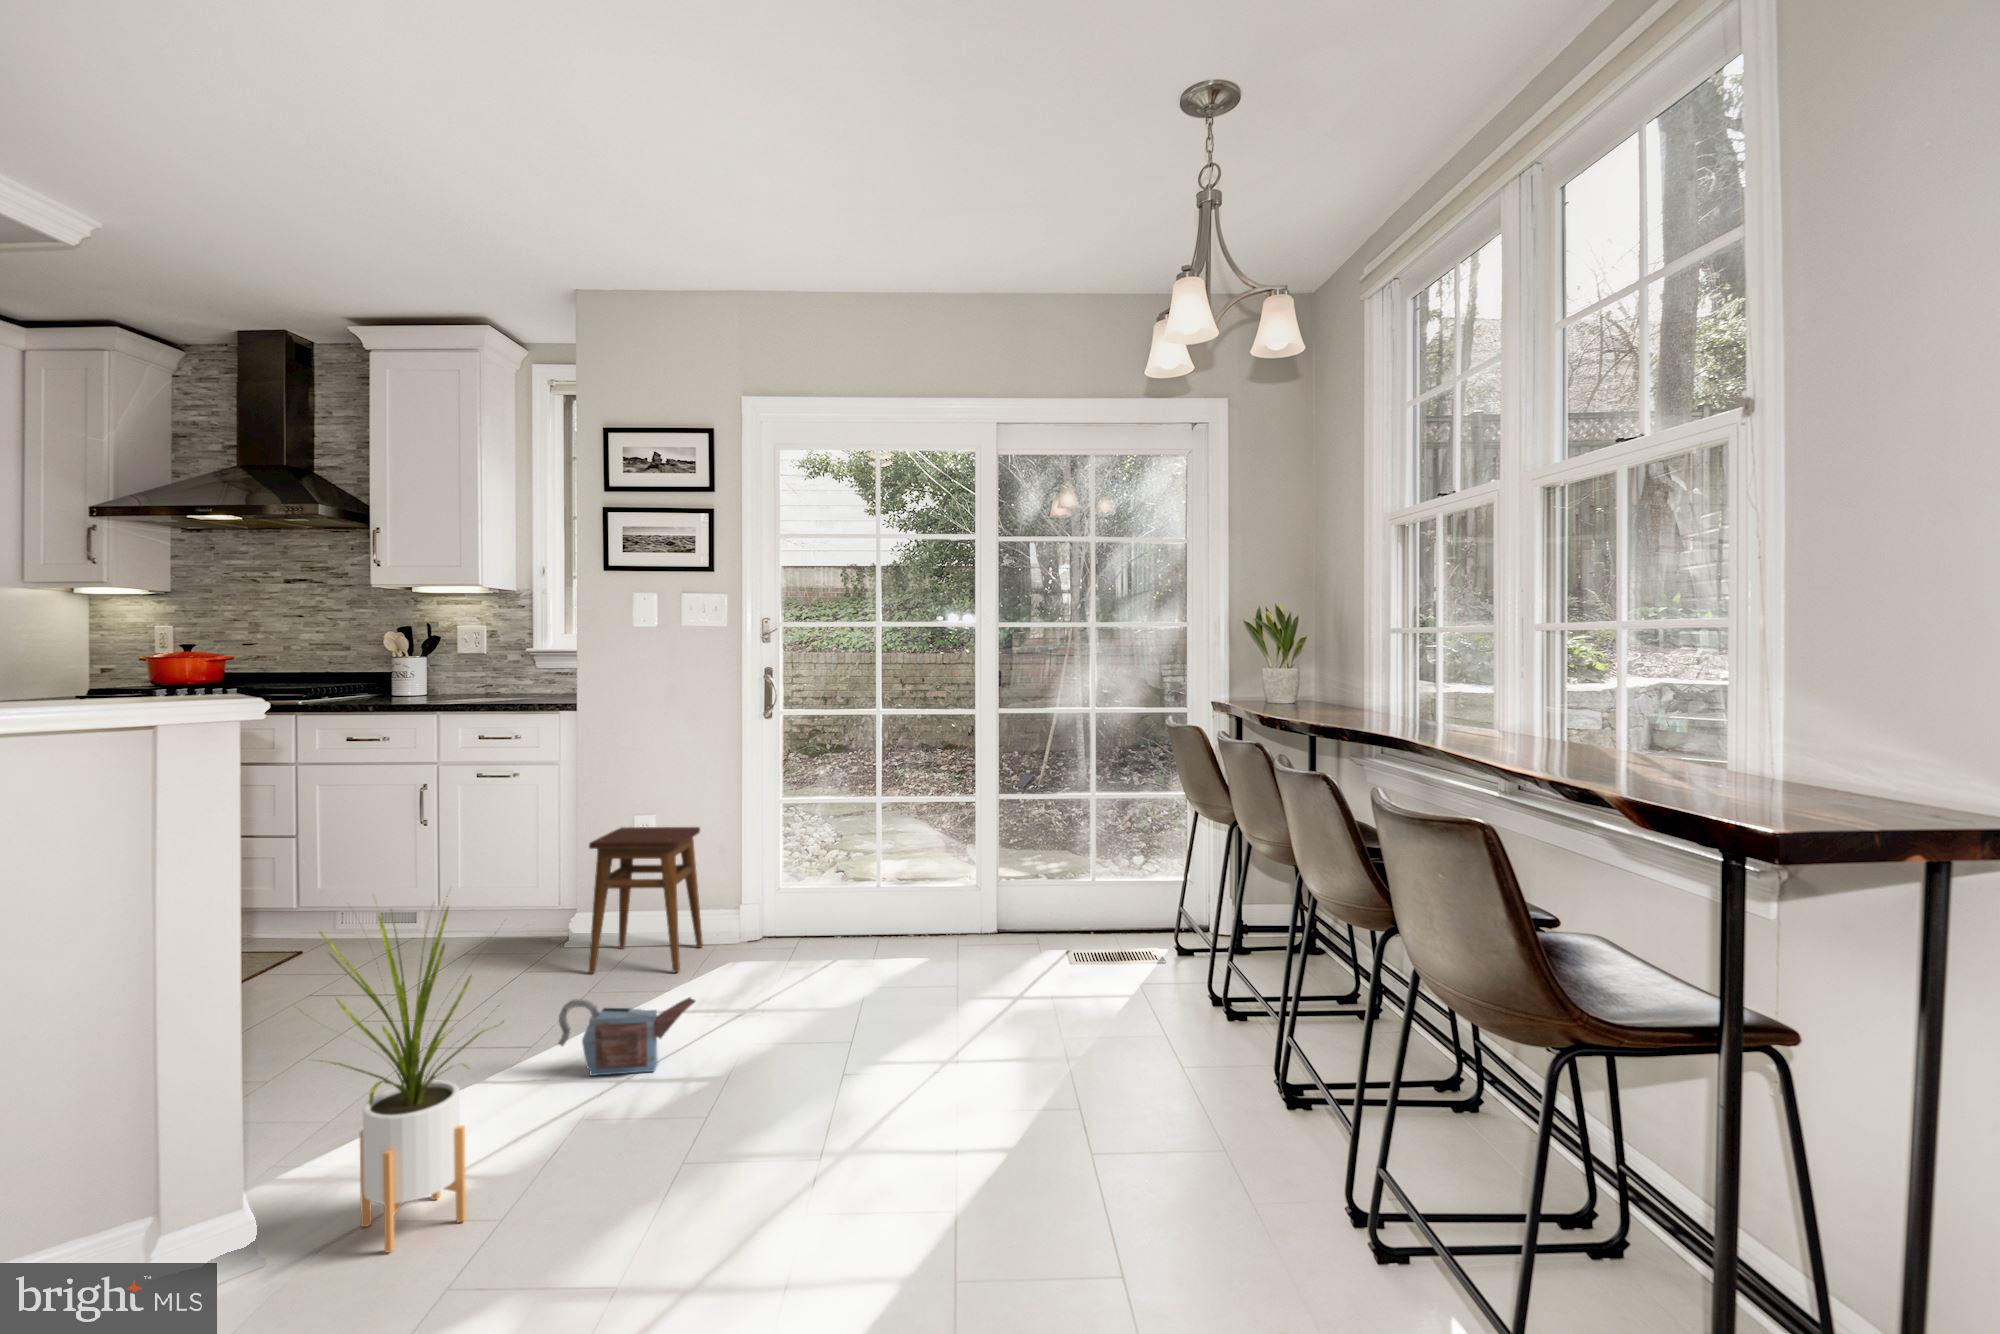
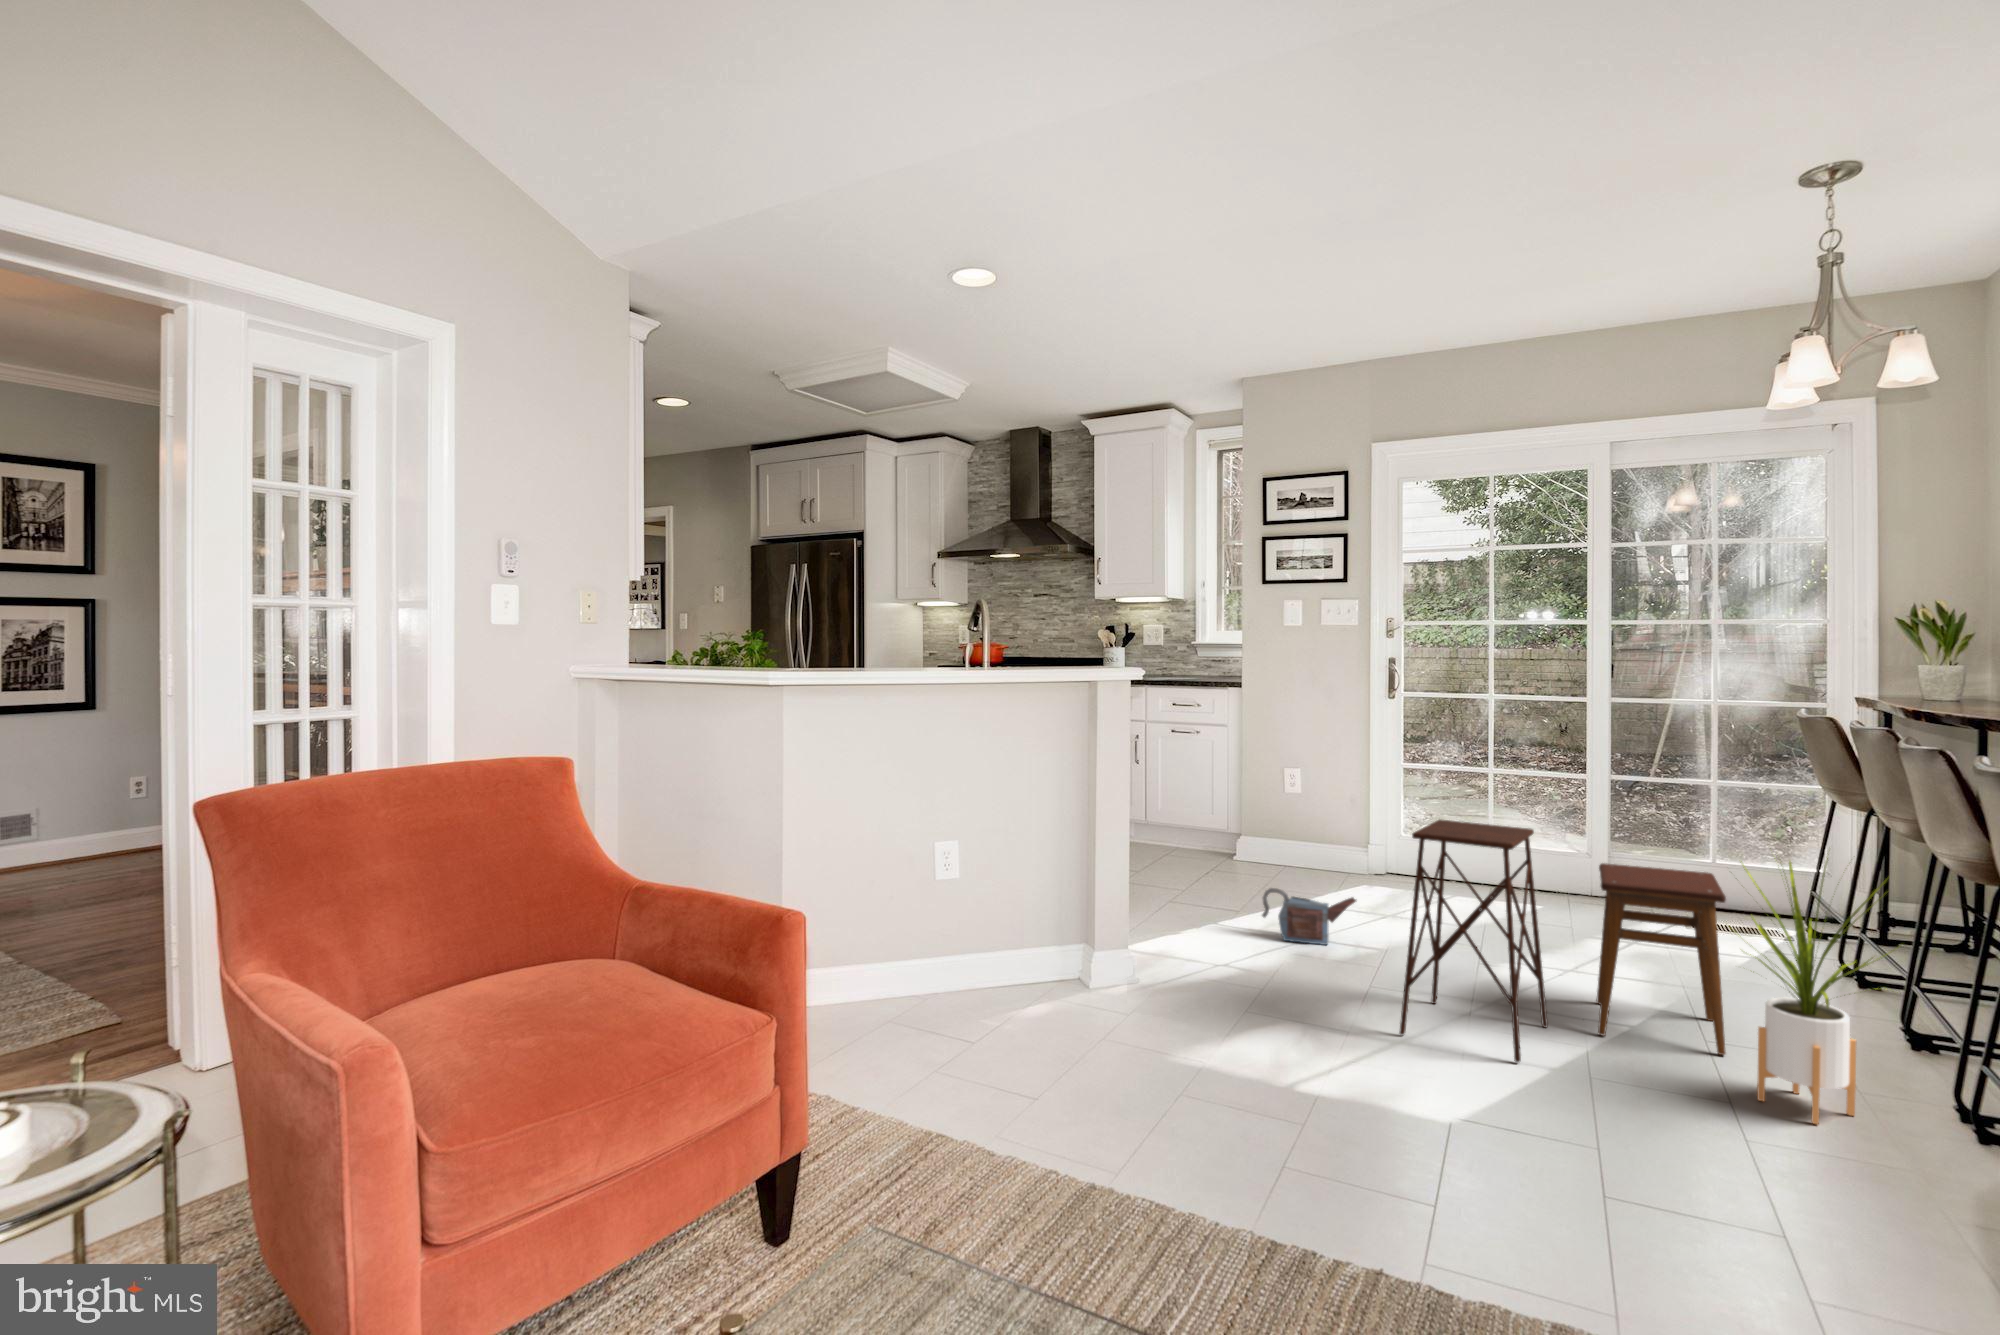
stool: present [589,827,703,973] -> present [1597,863,1726,1055]
side table: none [715,890,925,1256] -> present [1399,820,1548,1062]
house plant: present [320,896,499,1252] -> present [1740,858,1887,1124]

